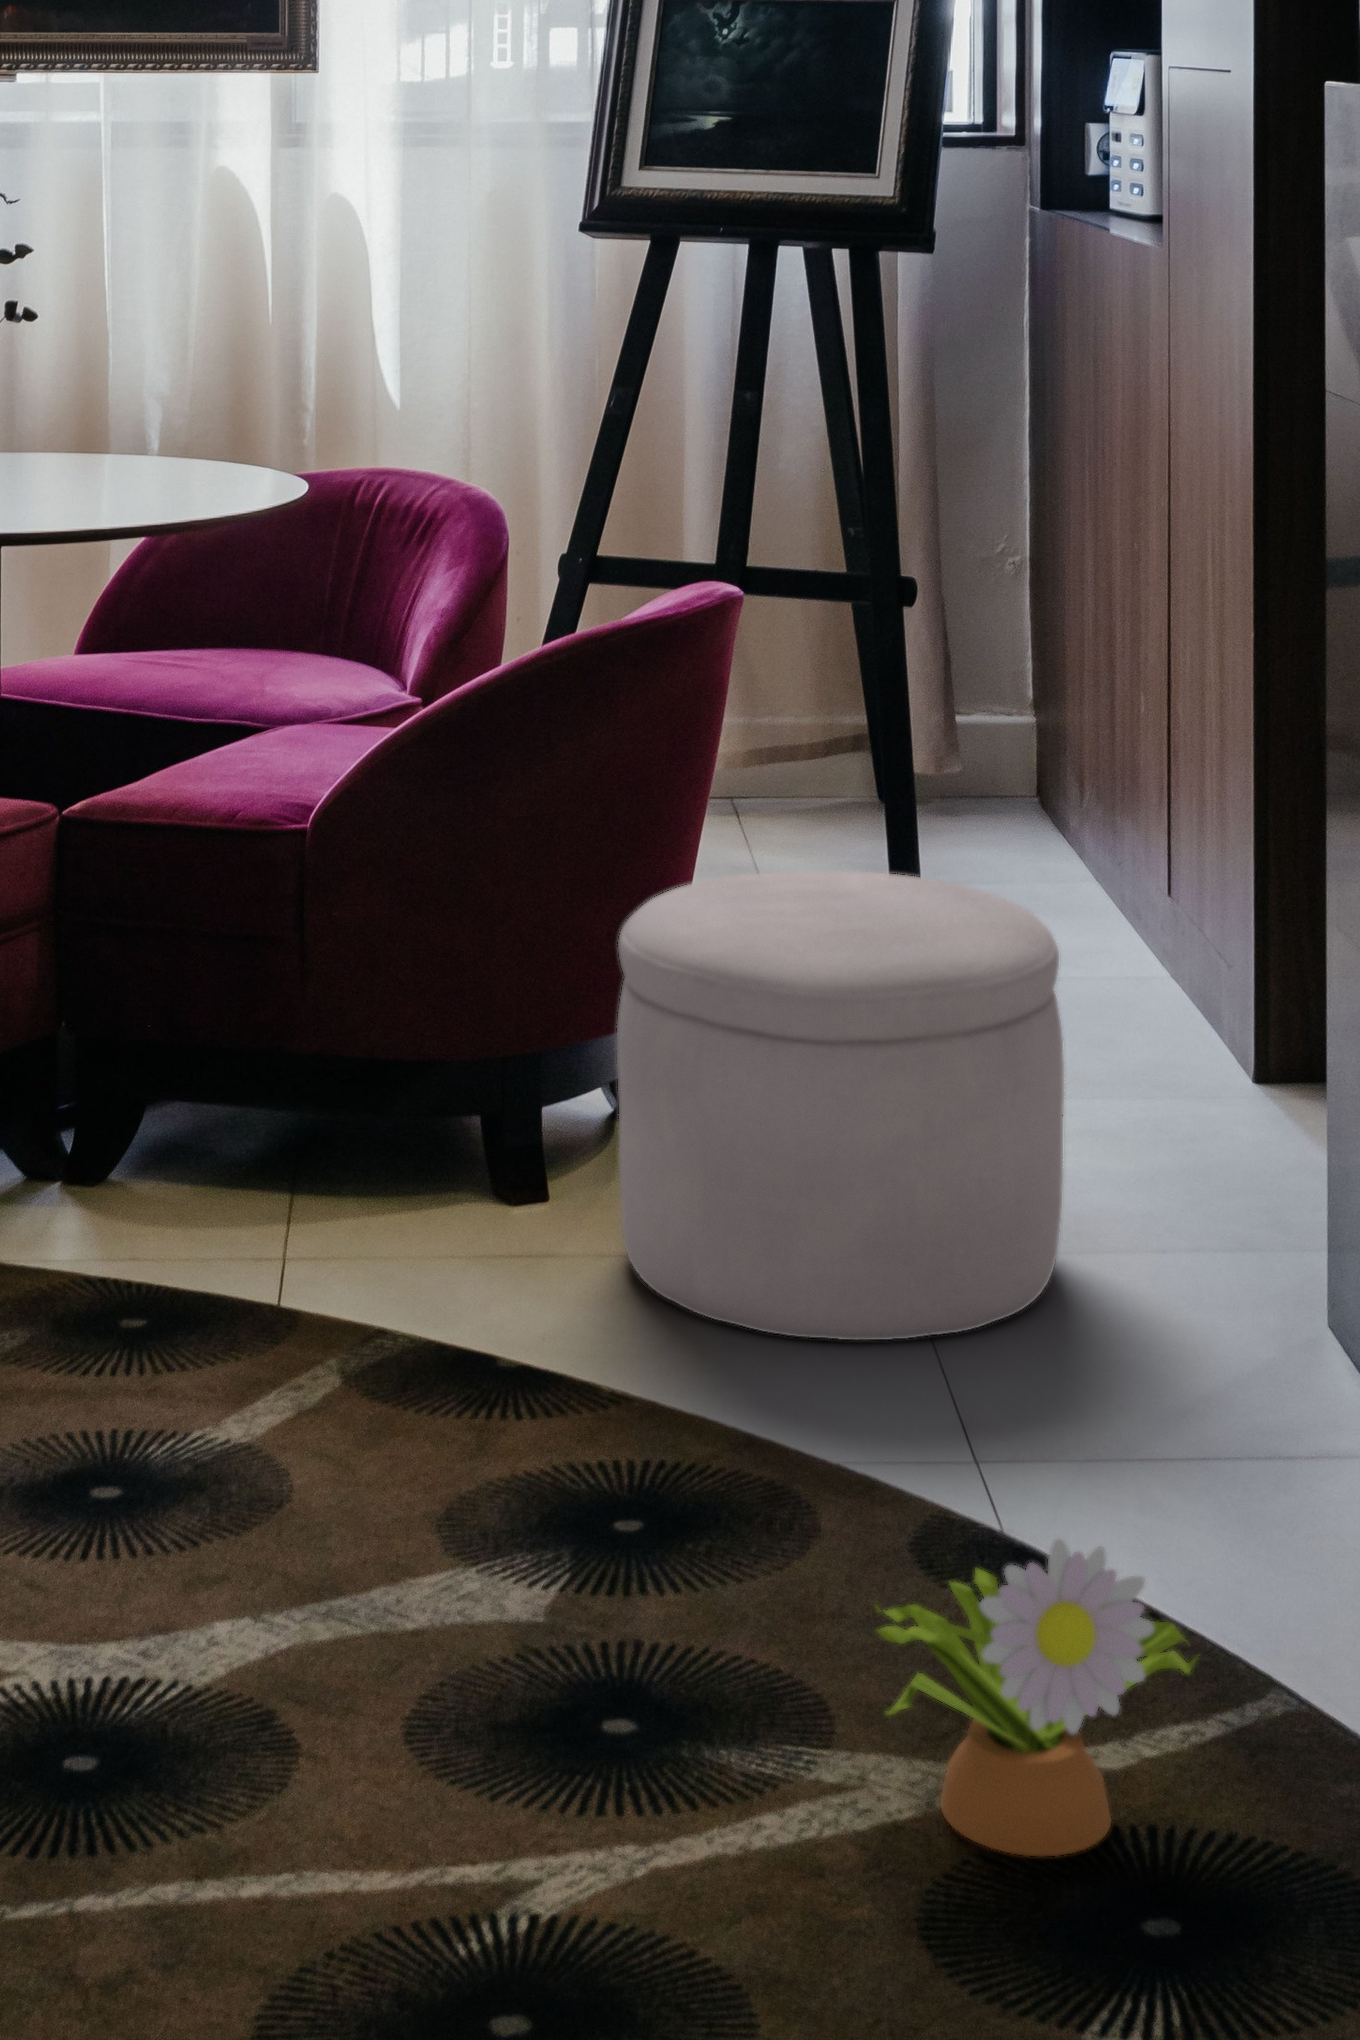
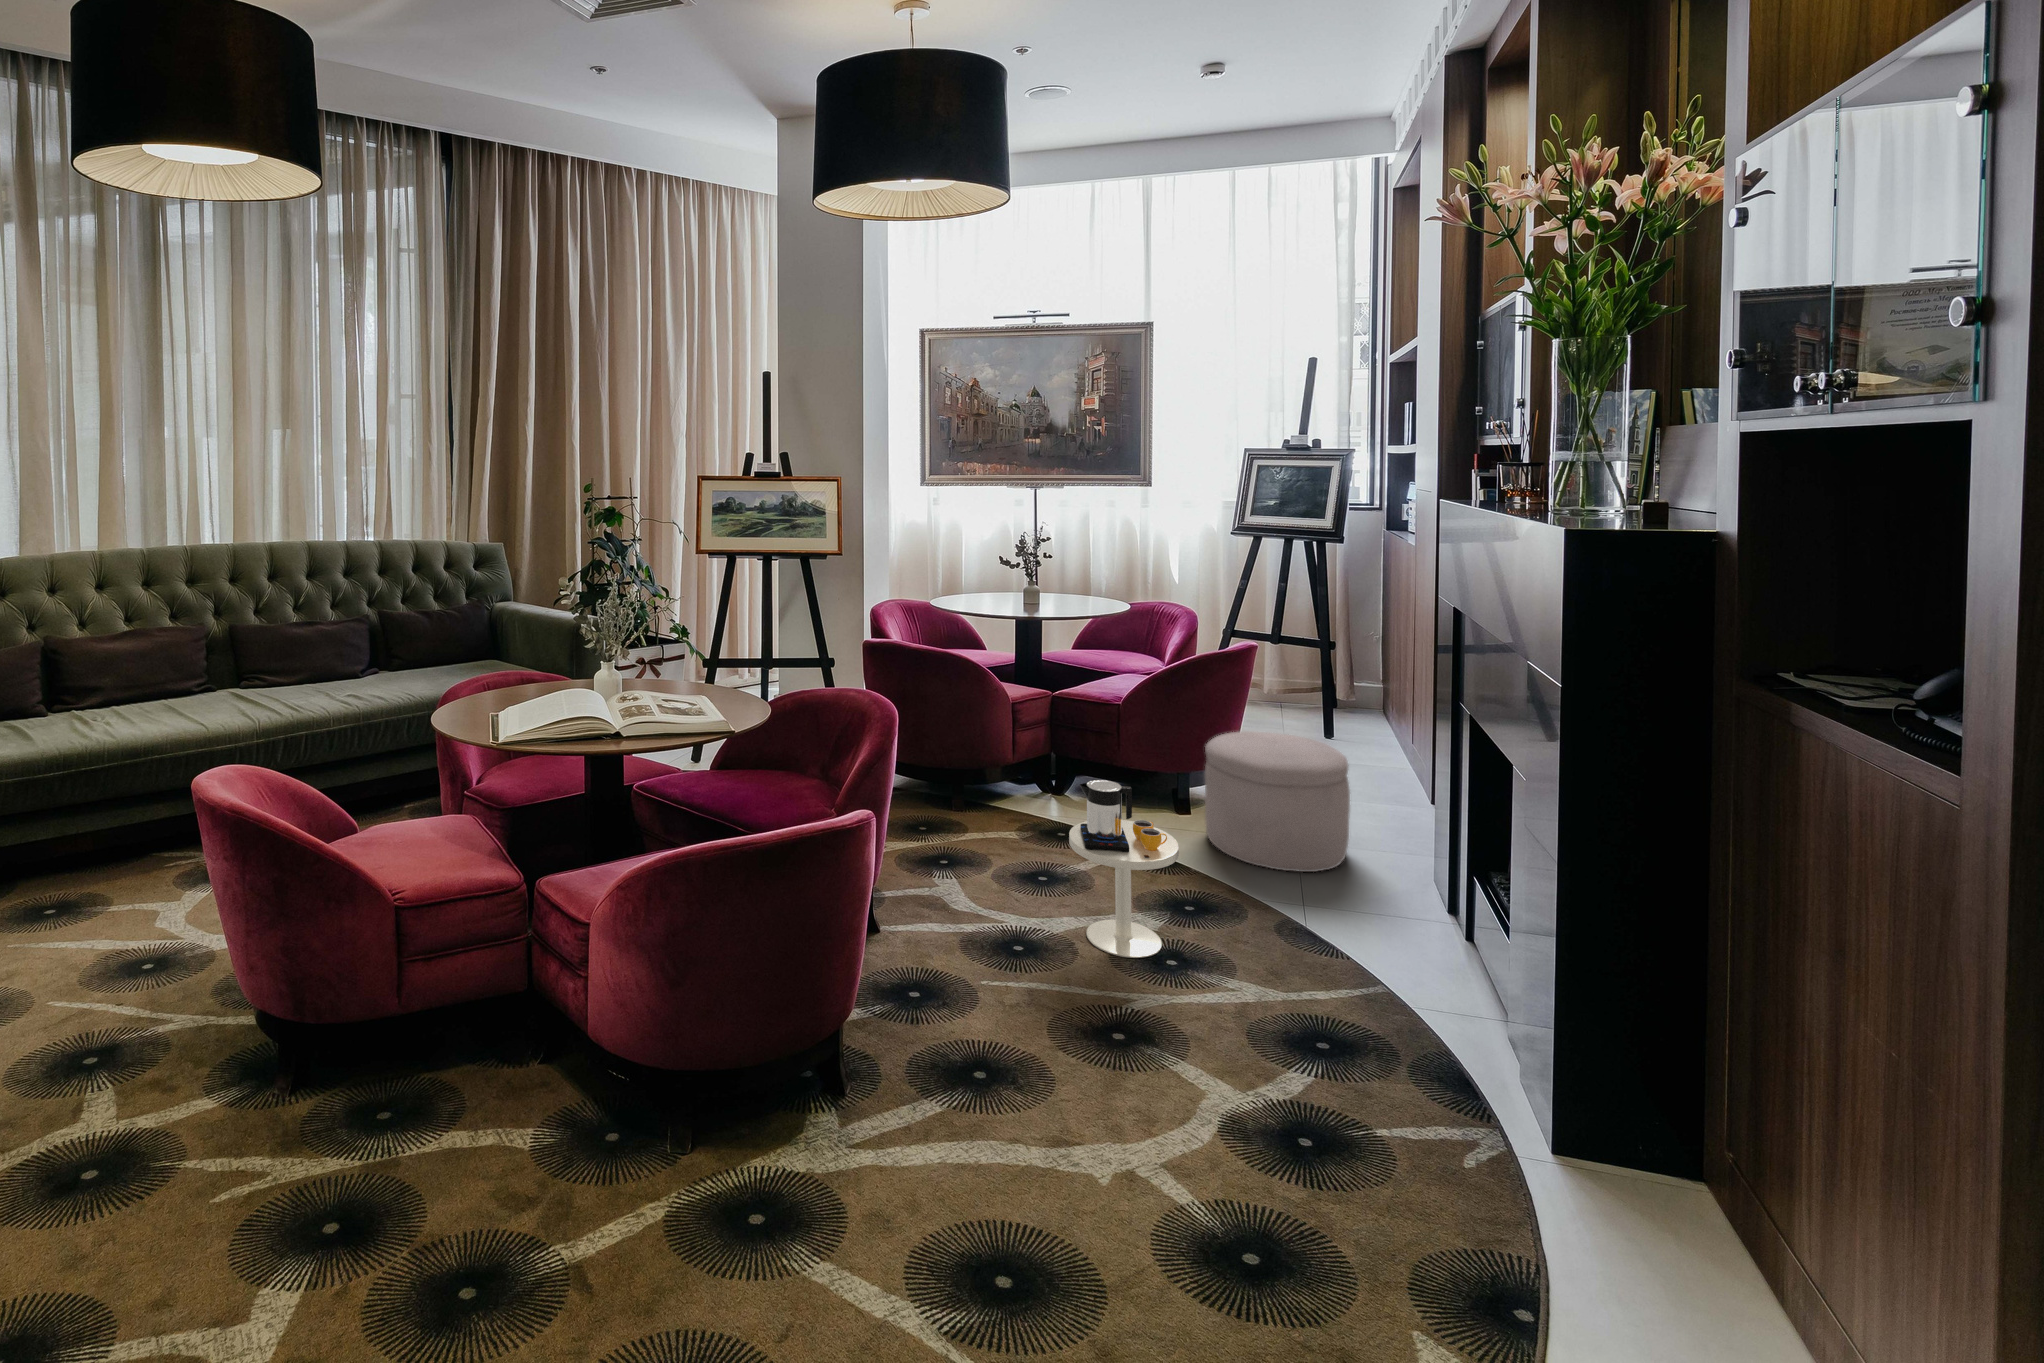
side table: none [249,1072,637,1742] -> present [1069,780,1179,958]
decorative plant: present [874,1537,1200,1856] -> none [1240,938,1345,1026]

